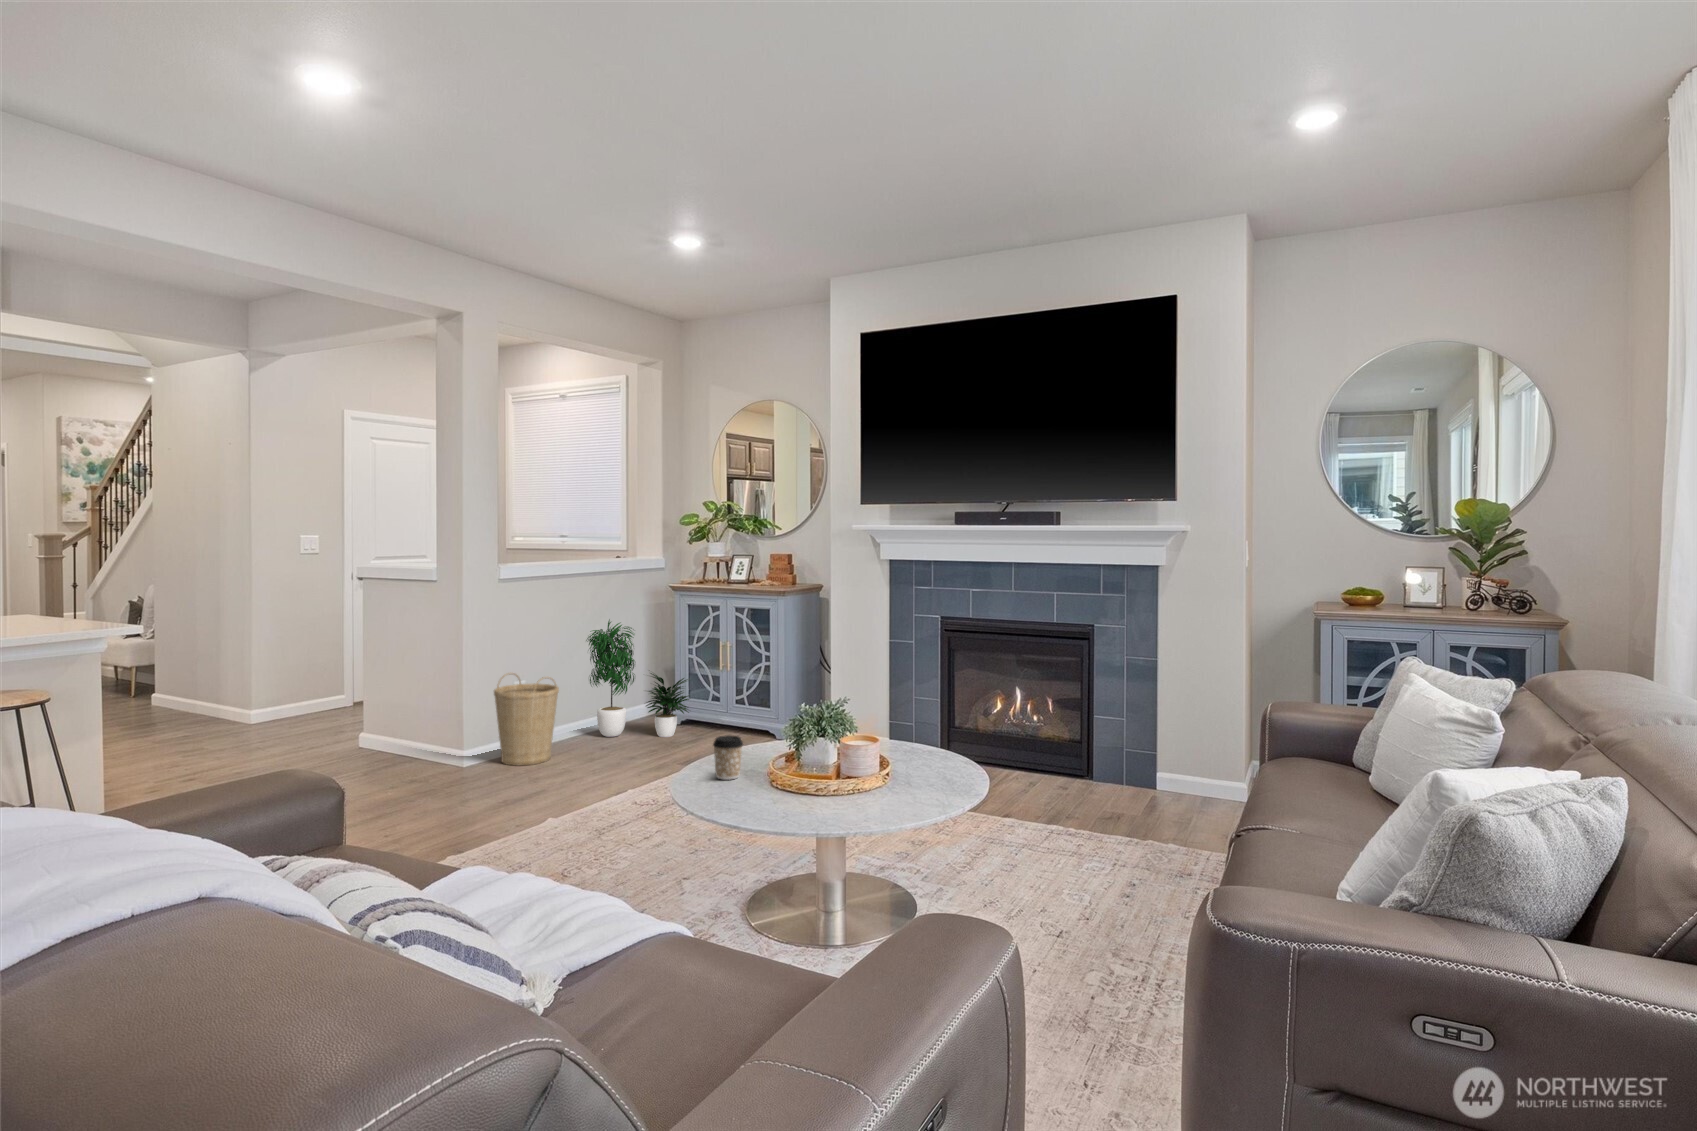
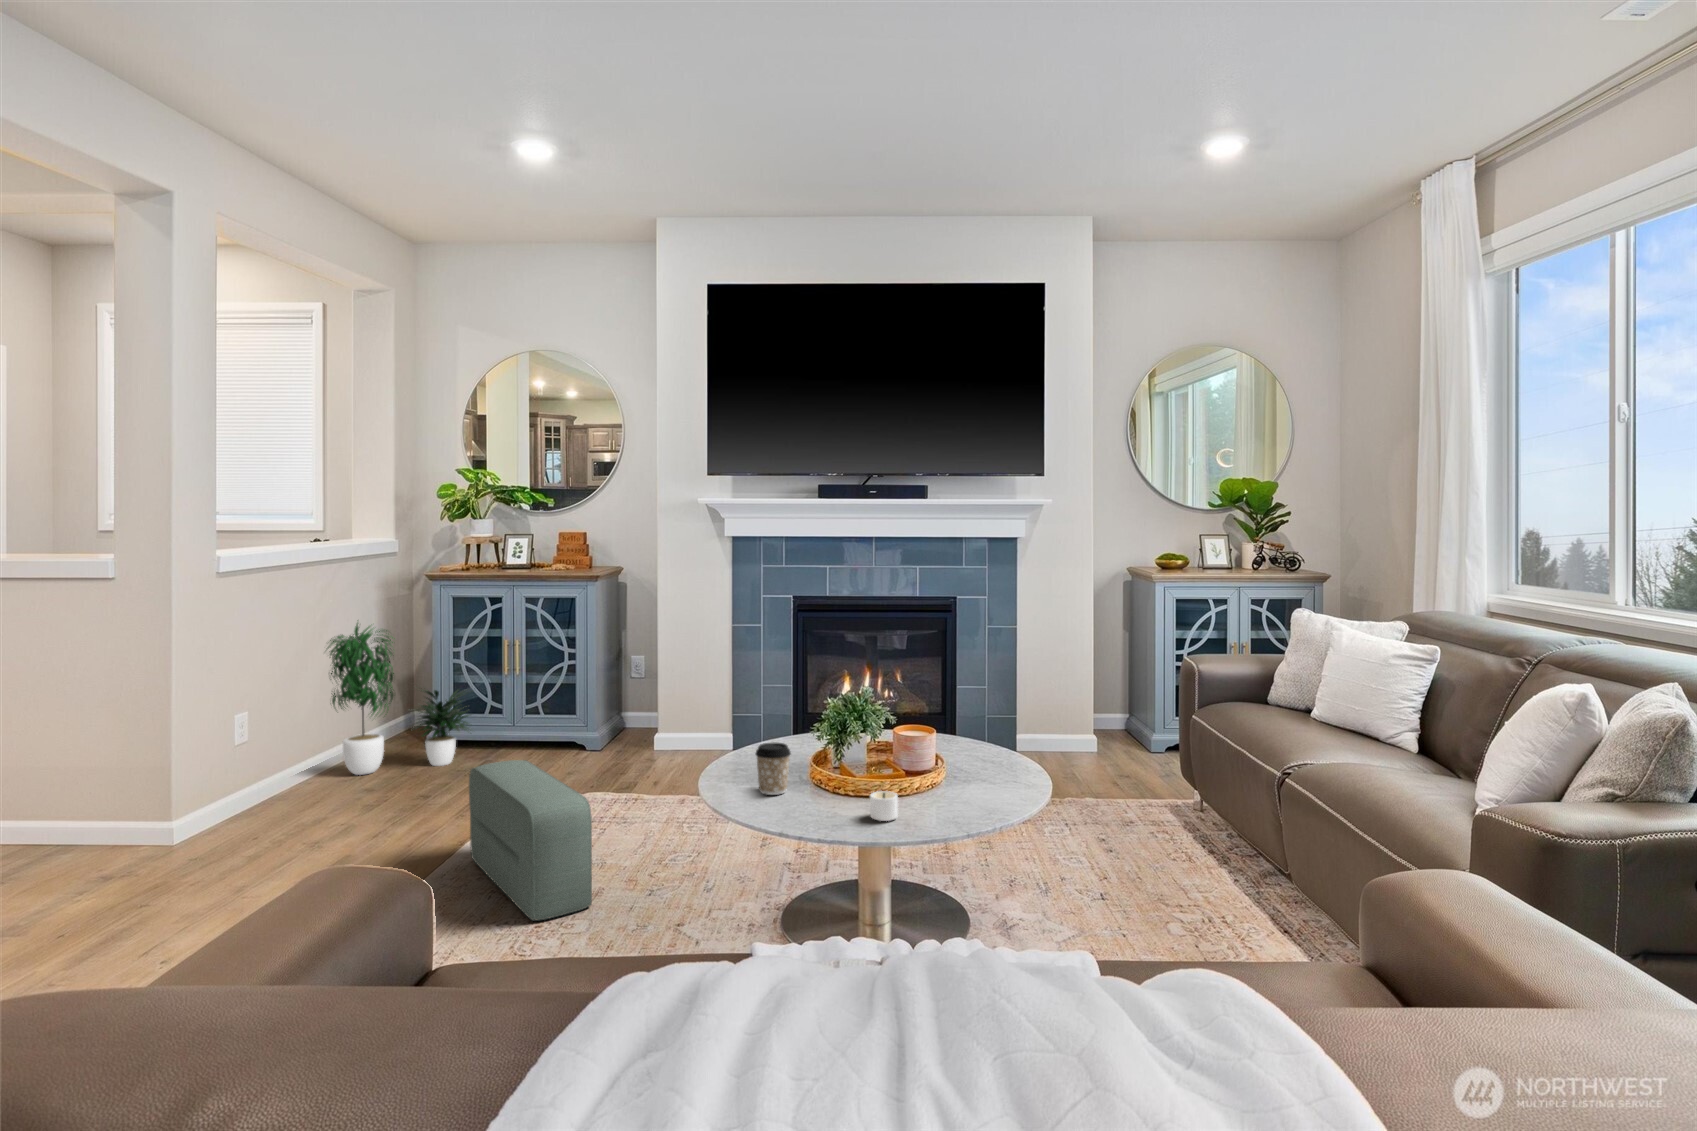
basket: present [494,673,559,766] -> none [220,702,319,830]
pouf: none [590,733,650,857] -> present [469,760,592,920]
candle: none [763,786,796,812] -> present [870,791,898,821]

